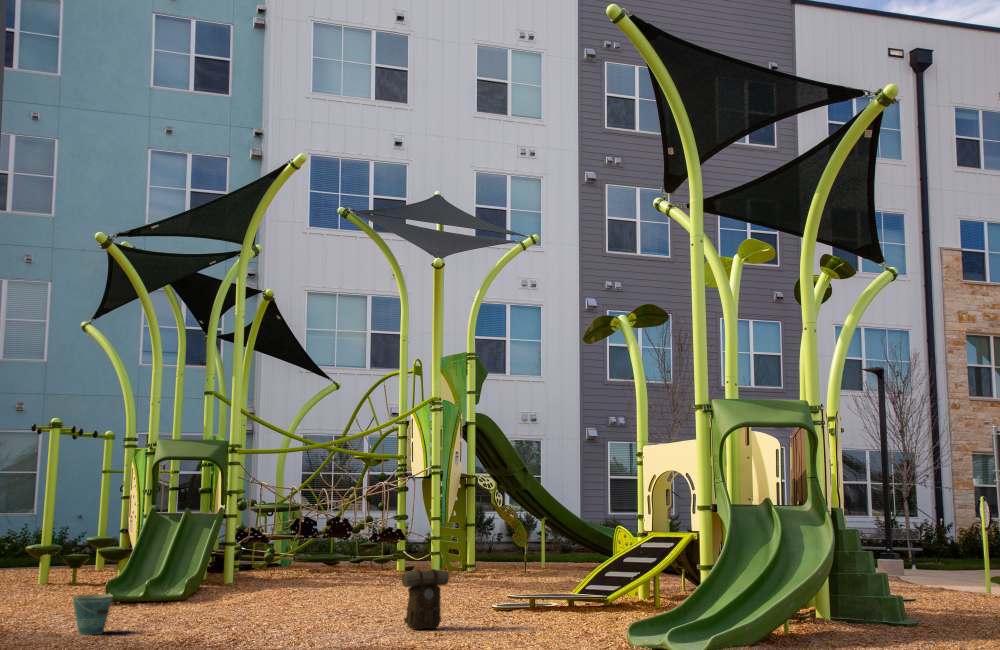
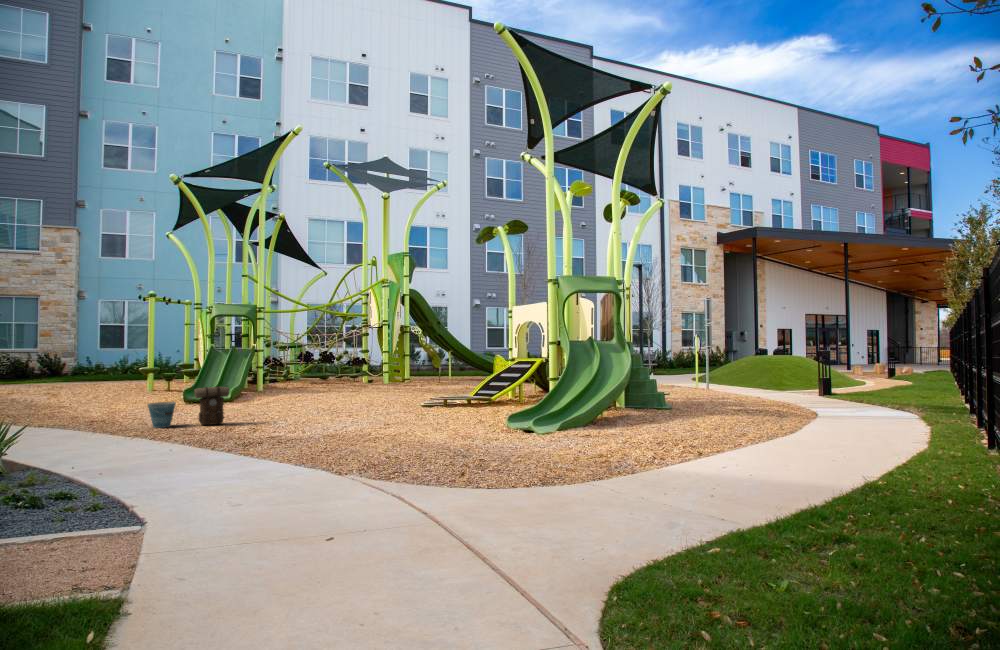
backpack: present [402,569,450,630] -> present [194,386,229,425]

